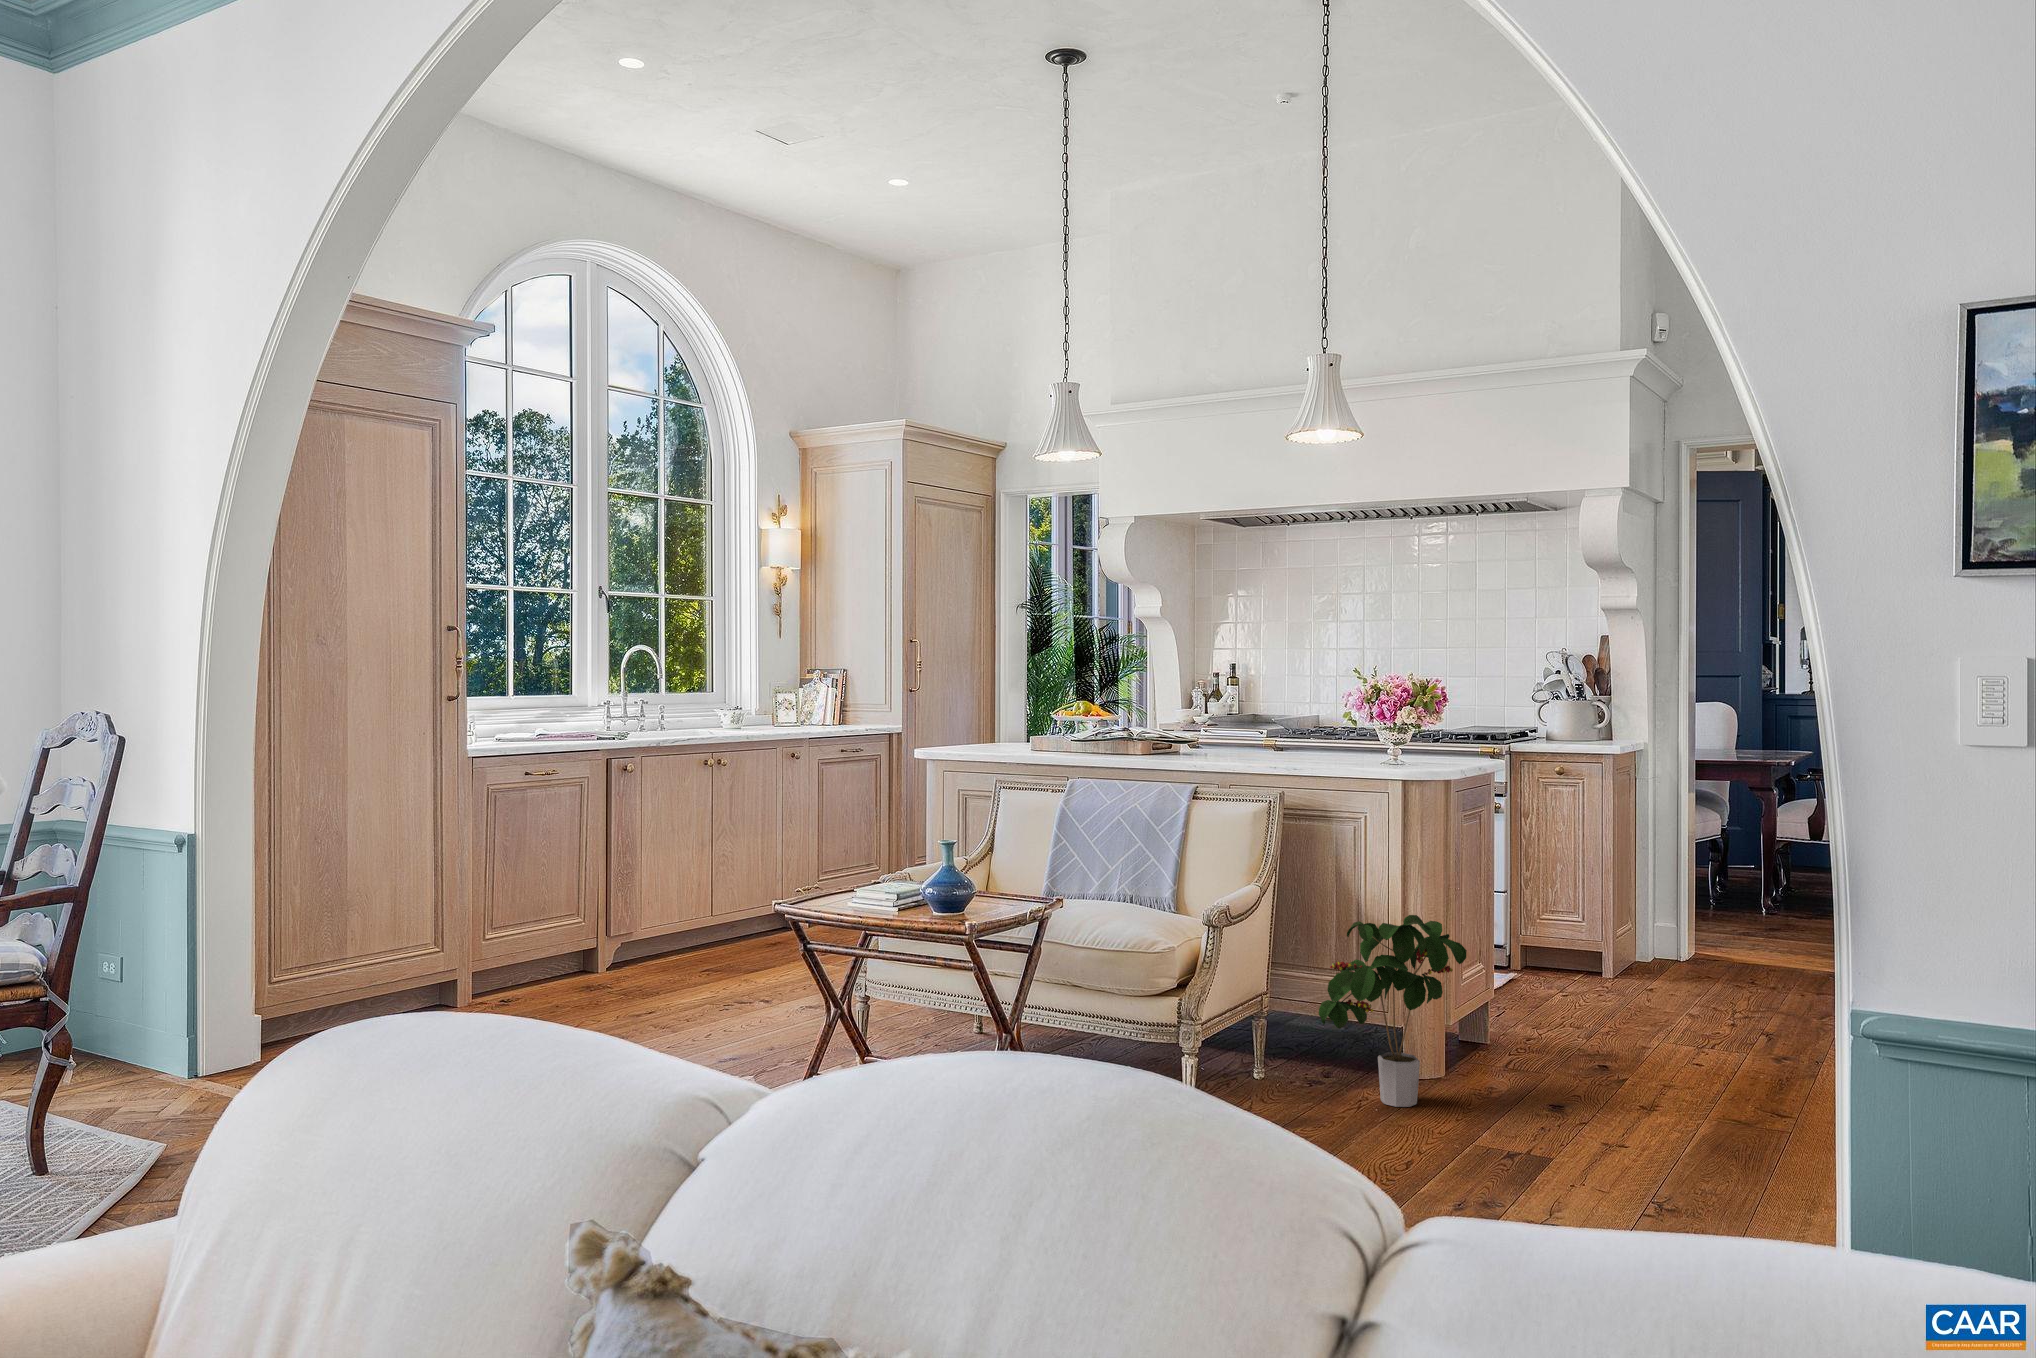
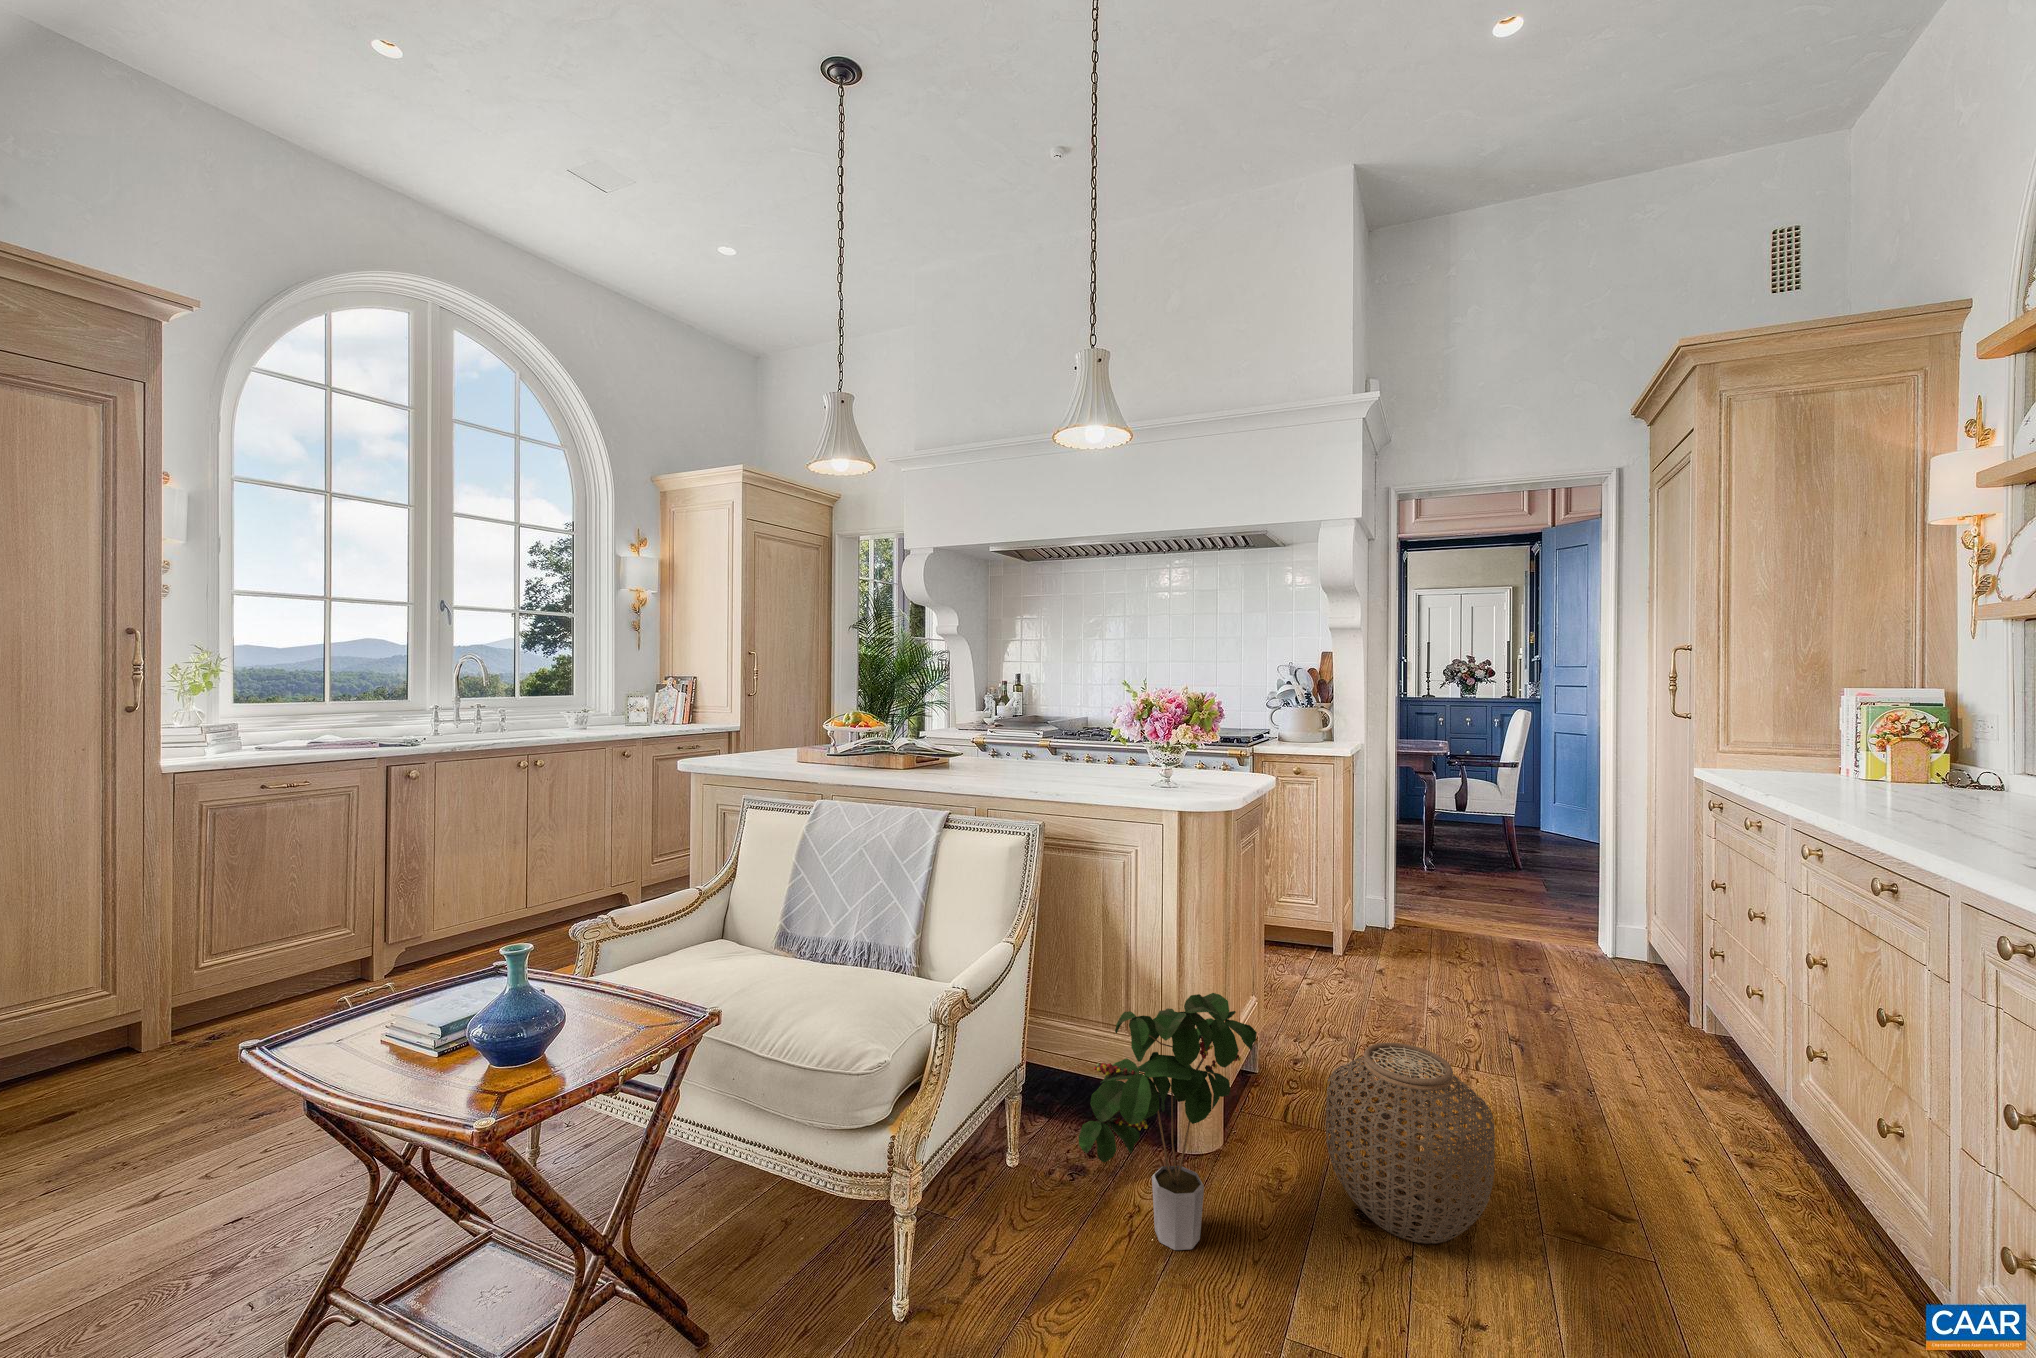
woven basket: none [1528,965,1661,1110] -> present [1326,1043,1495,1244]

